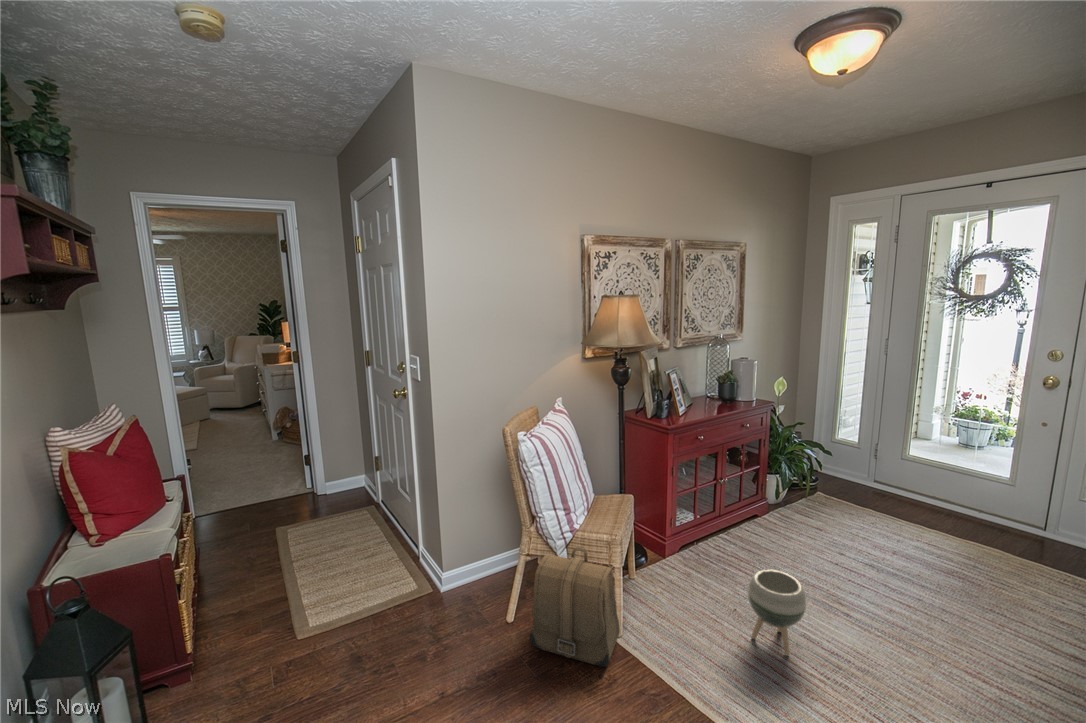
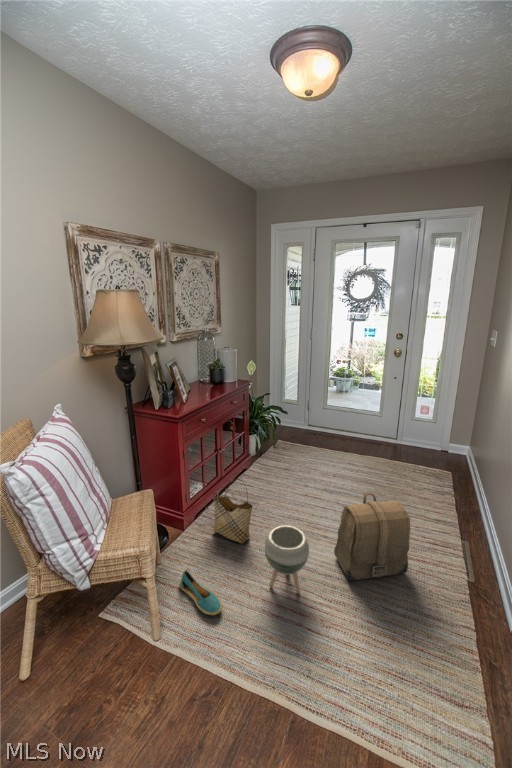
woven basket: none [698,510,747,587] -> present [213,479,253,543]
backpack: present [530,547,620,667] -> present [334,492,410,580]
shoe: none [649,588,690,638] -> present [179,570,222,615]

